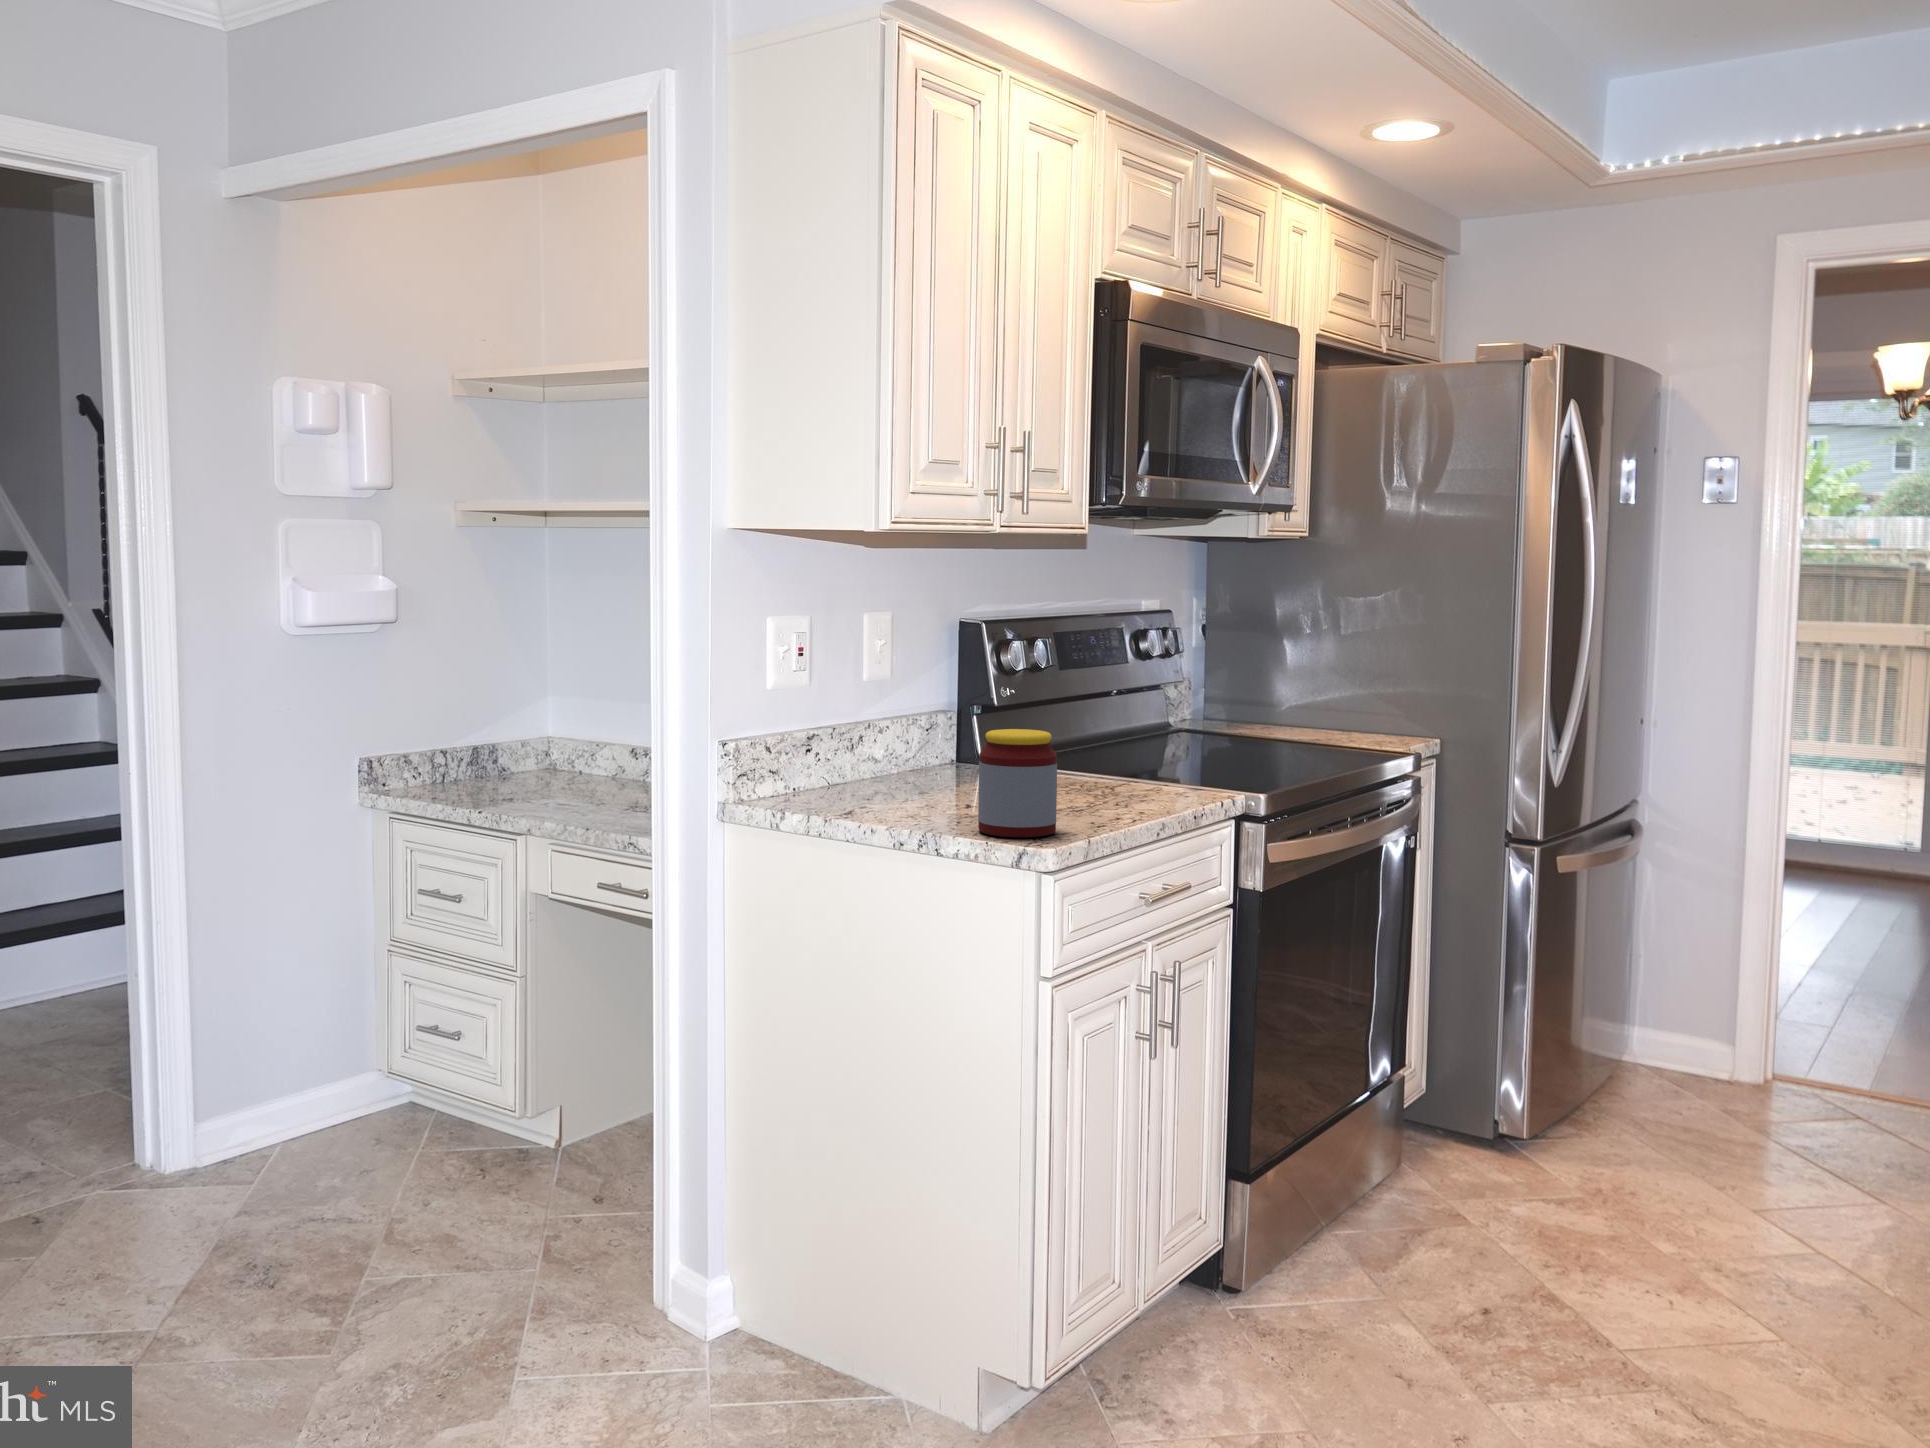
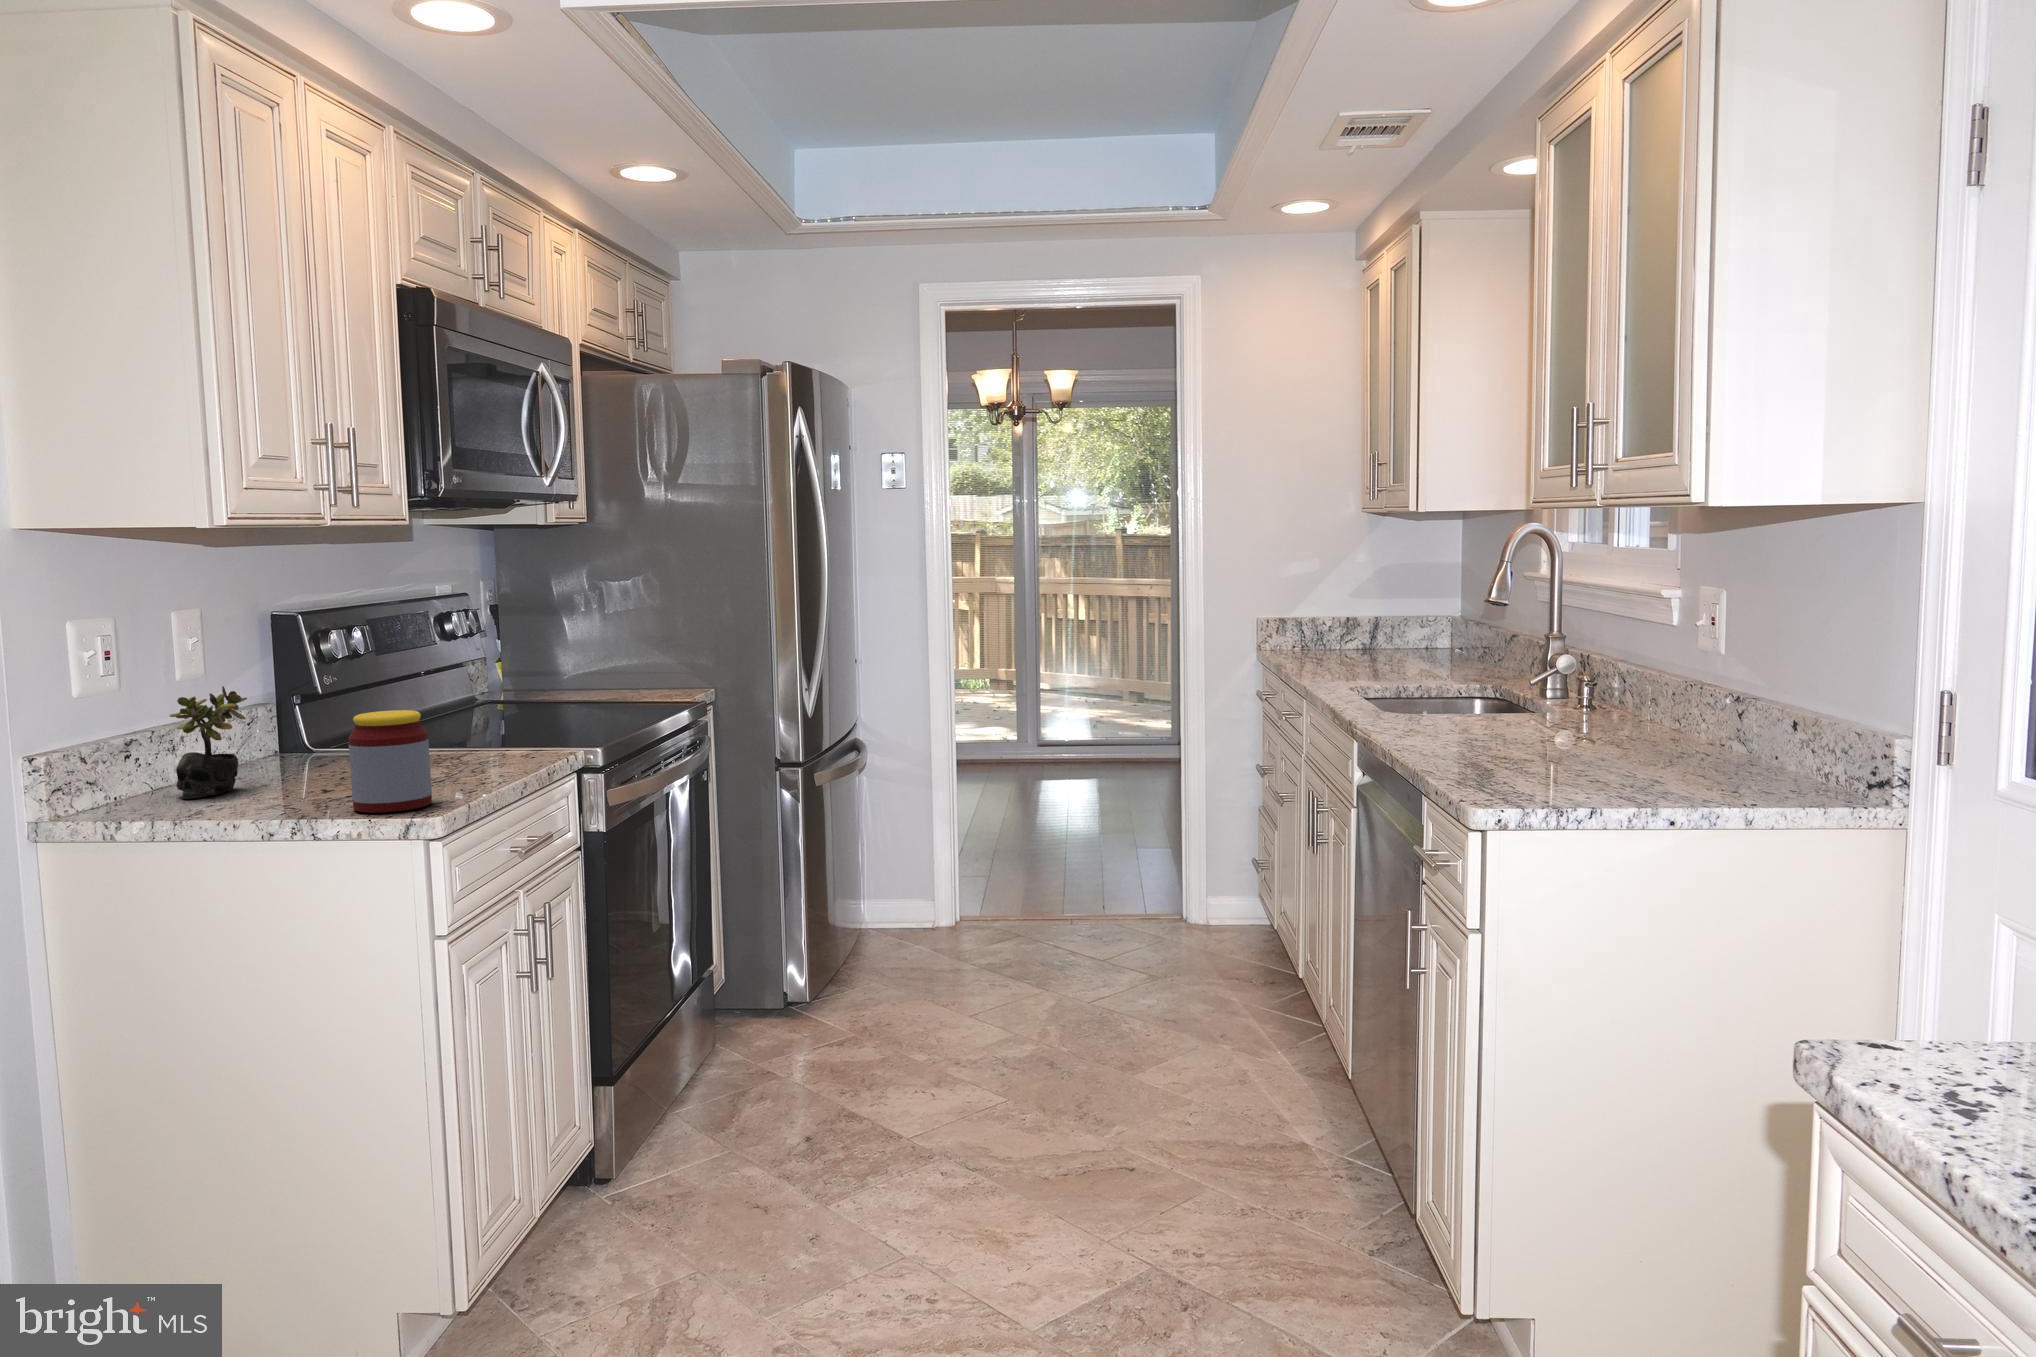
succulent plant: none [844,689,913,798] -> present [169,686,247,799]

